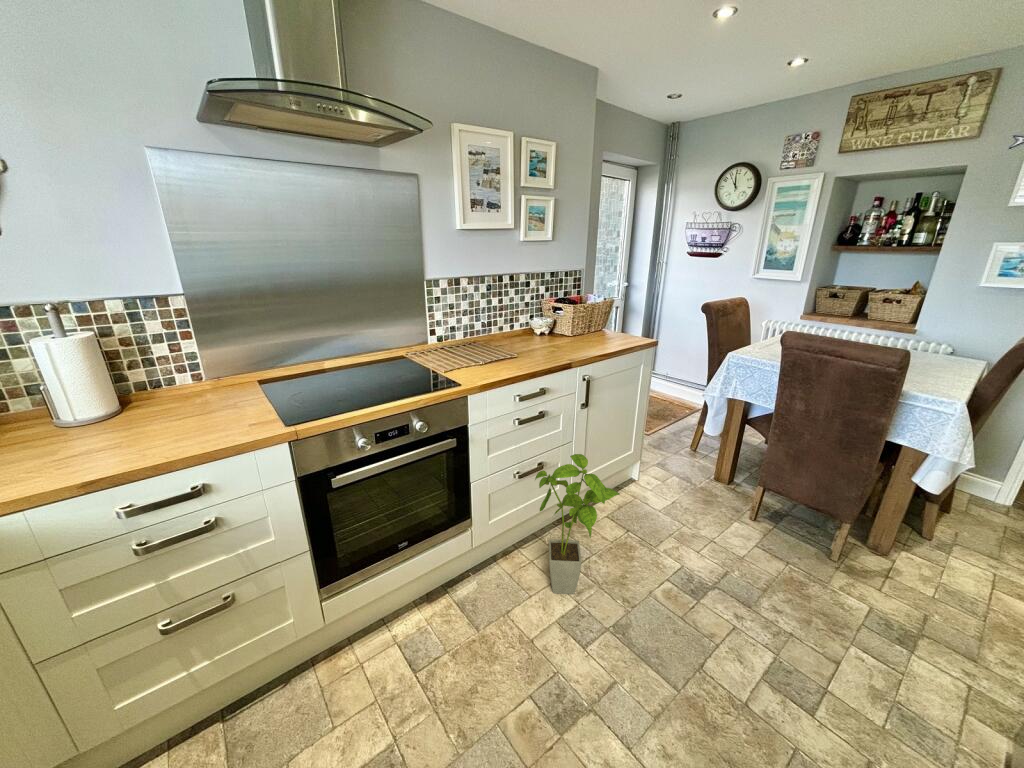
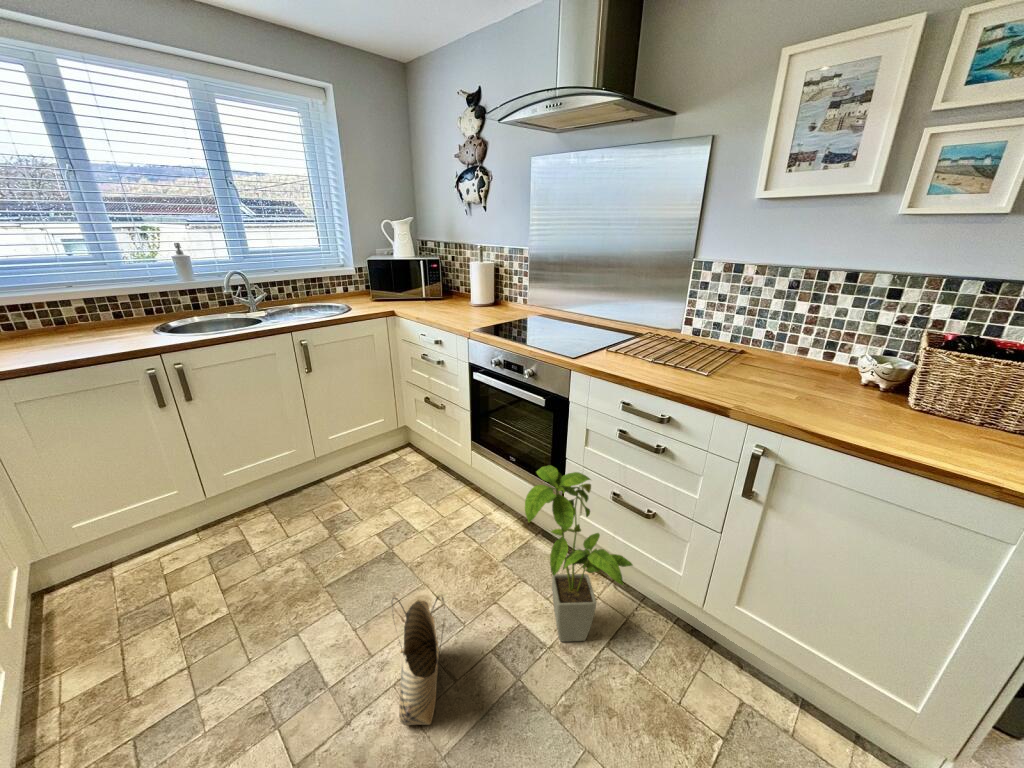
woven basket: none [591,614,673,732] -> present [391,595,444,725]

